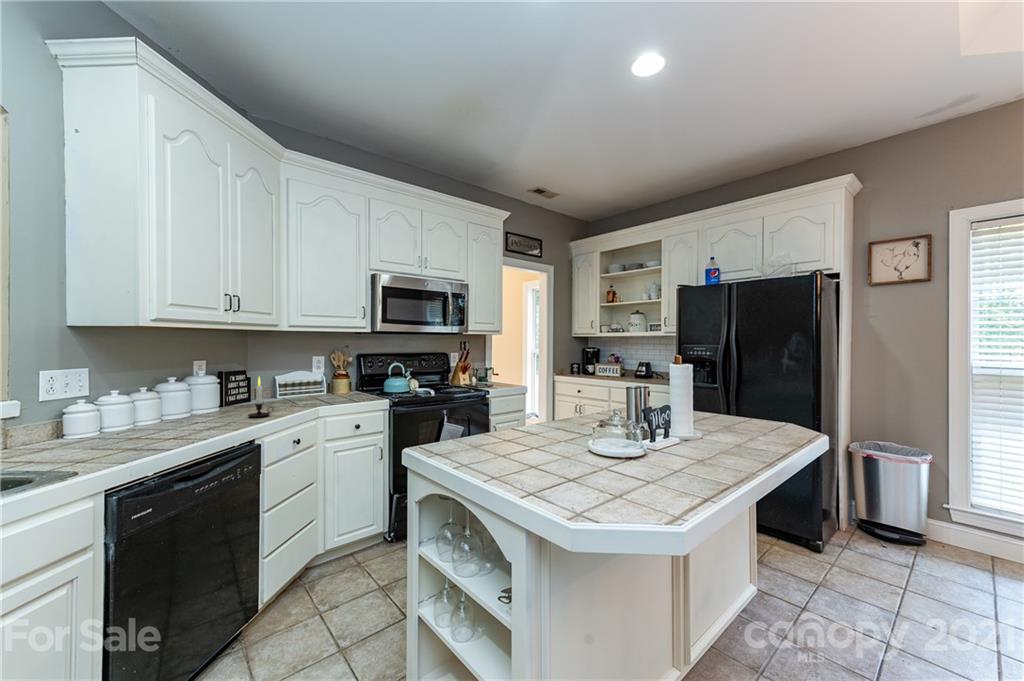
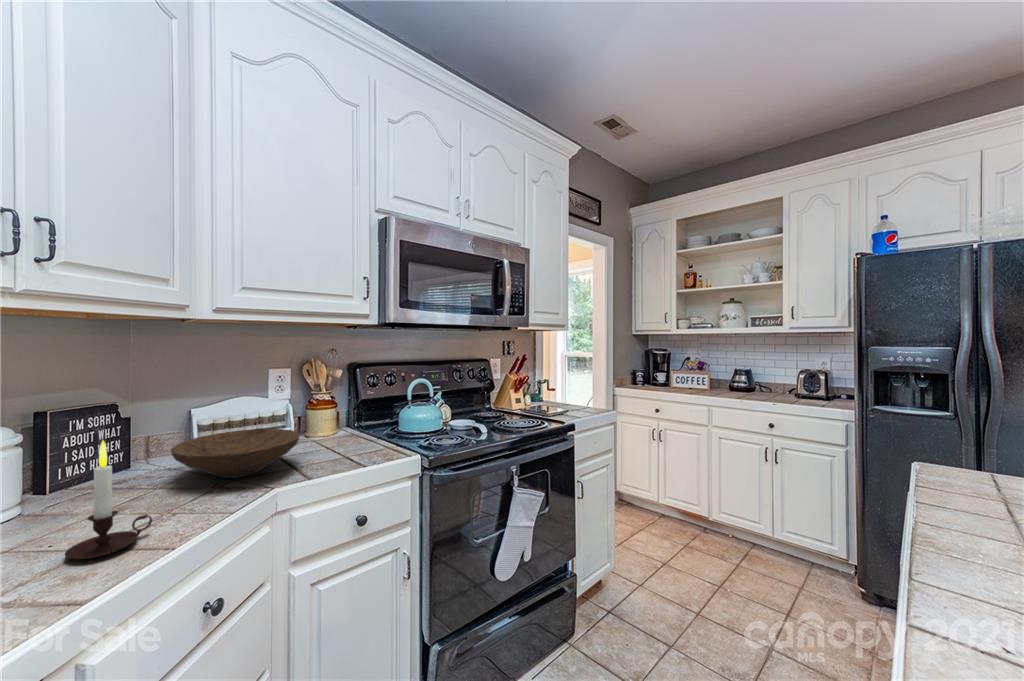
wooden bowl: none [272,385,329,404] -> present [171,429,300,478]

